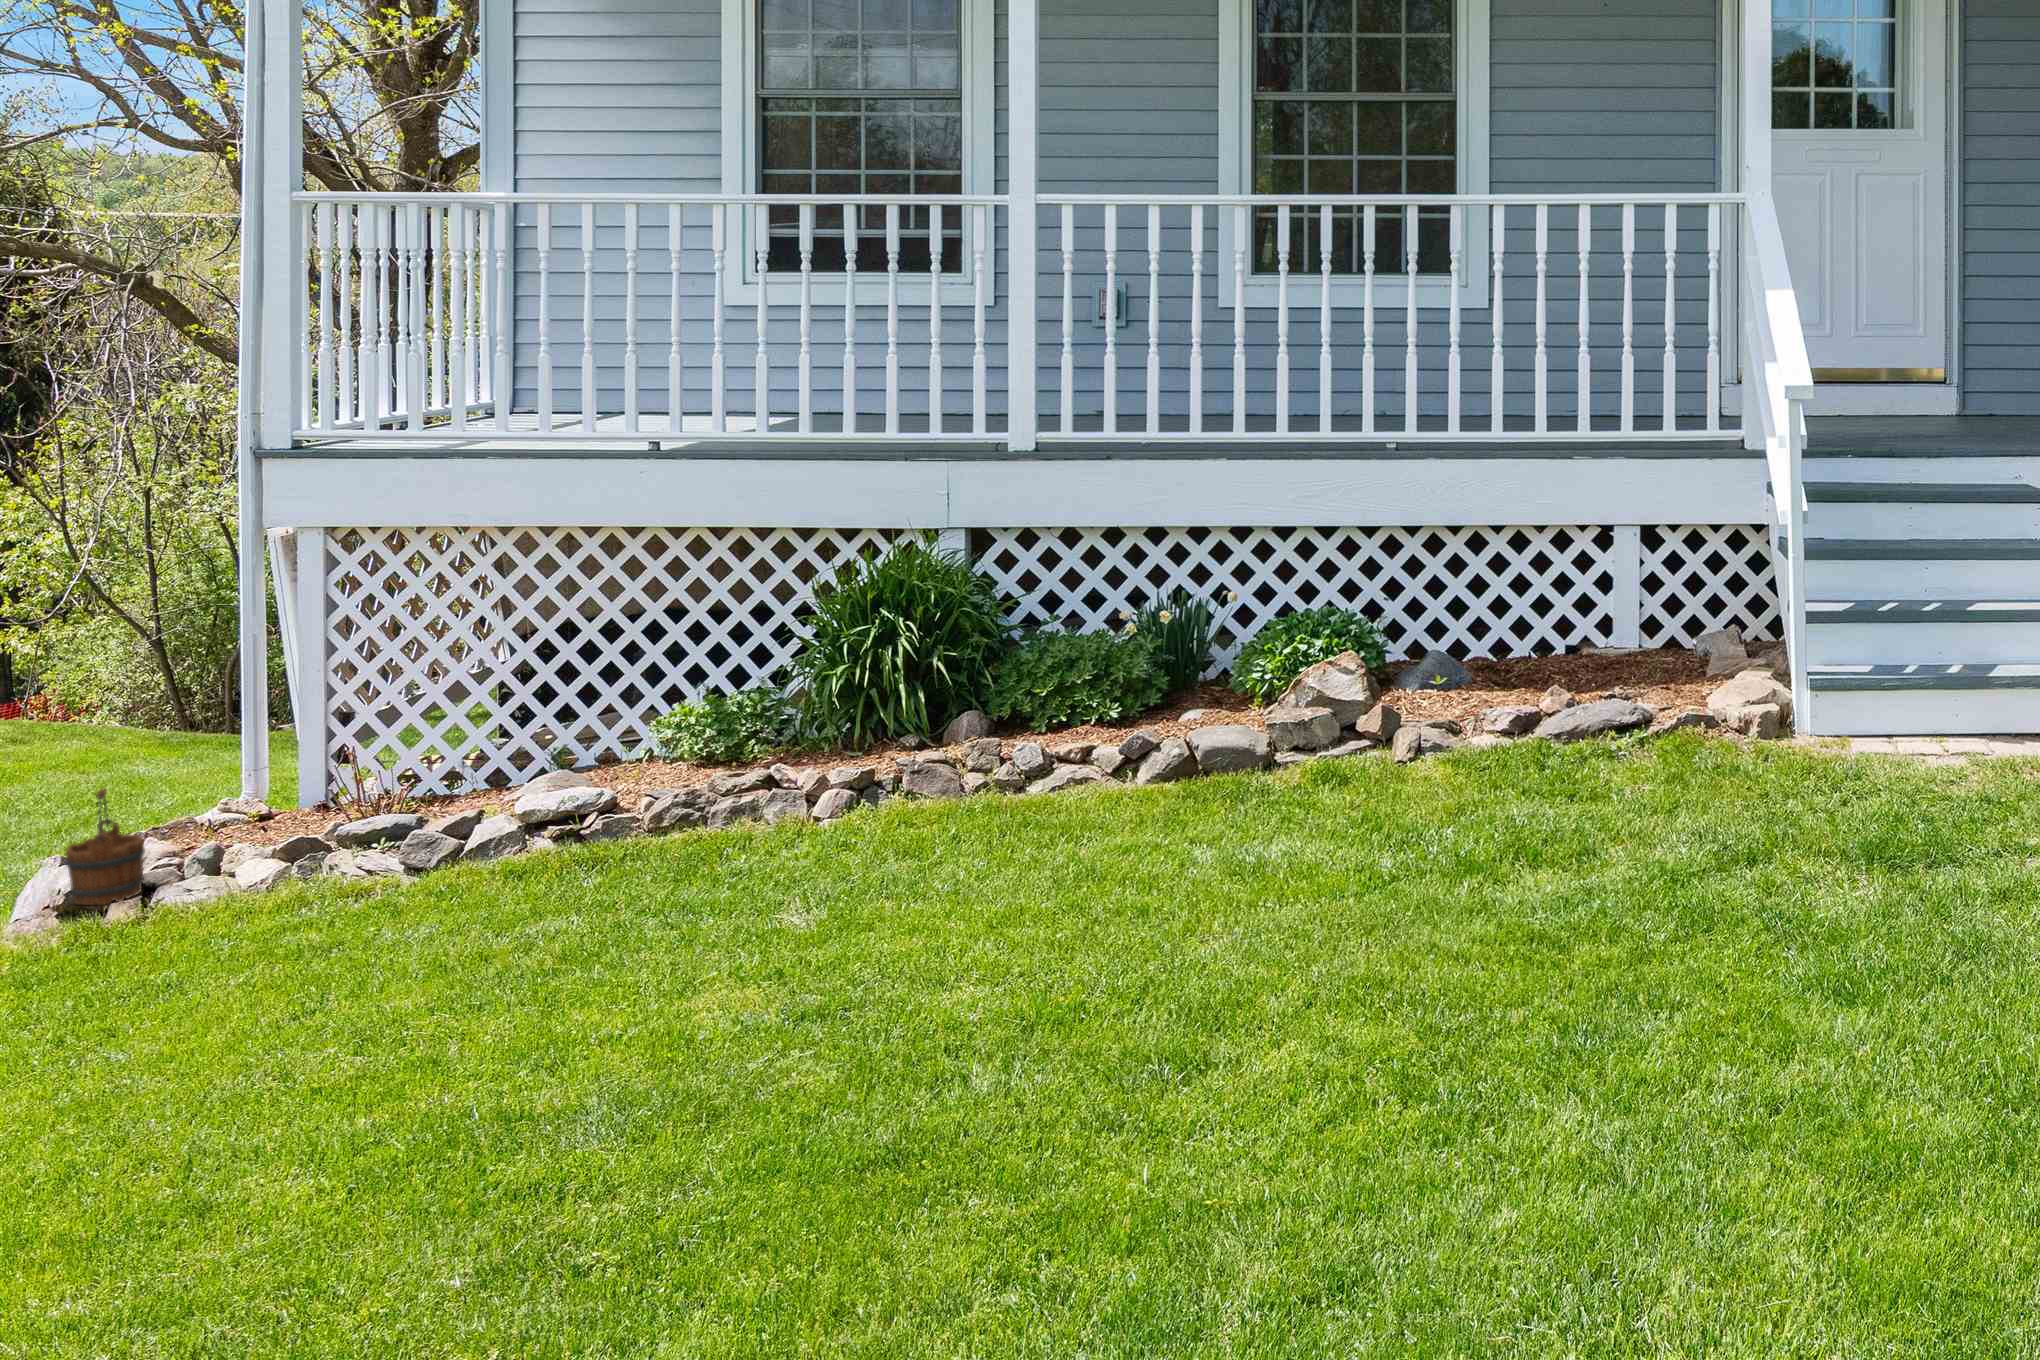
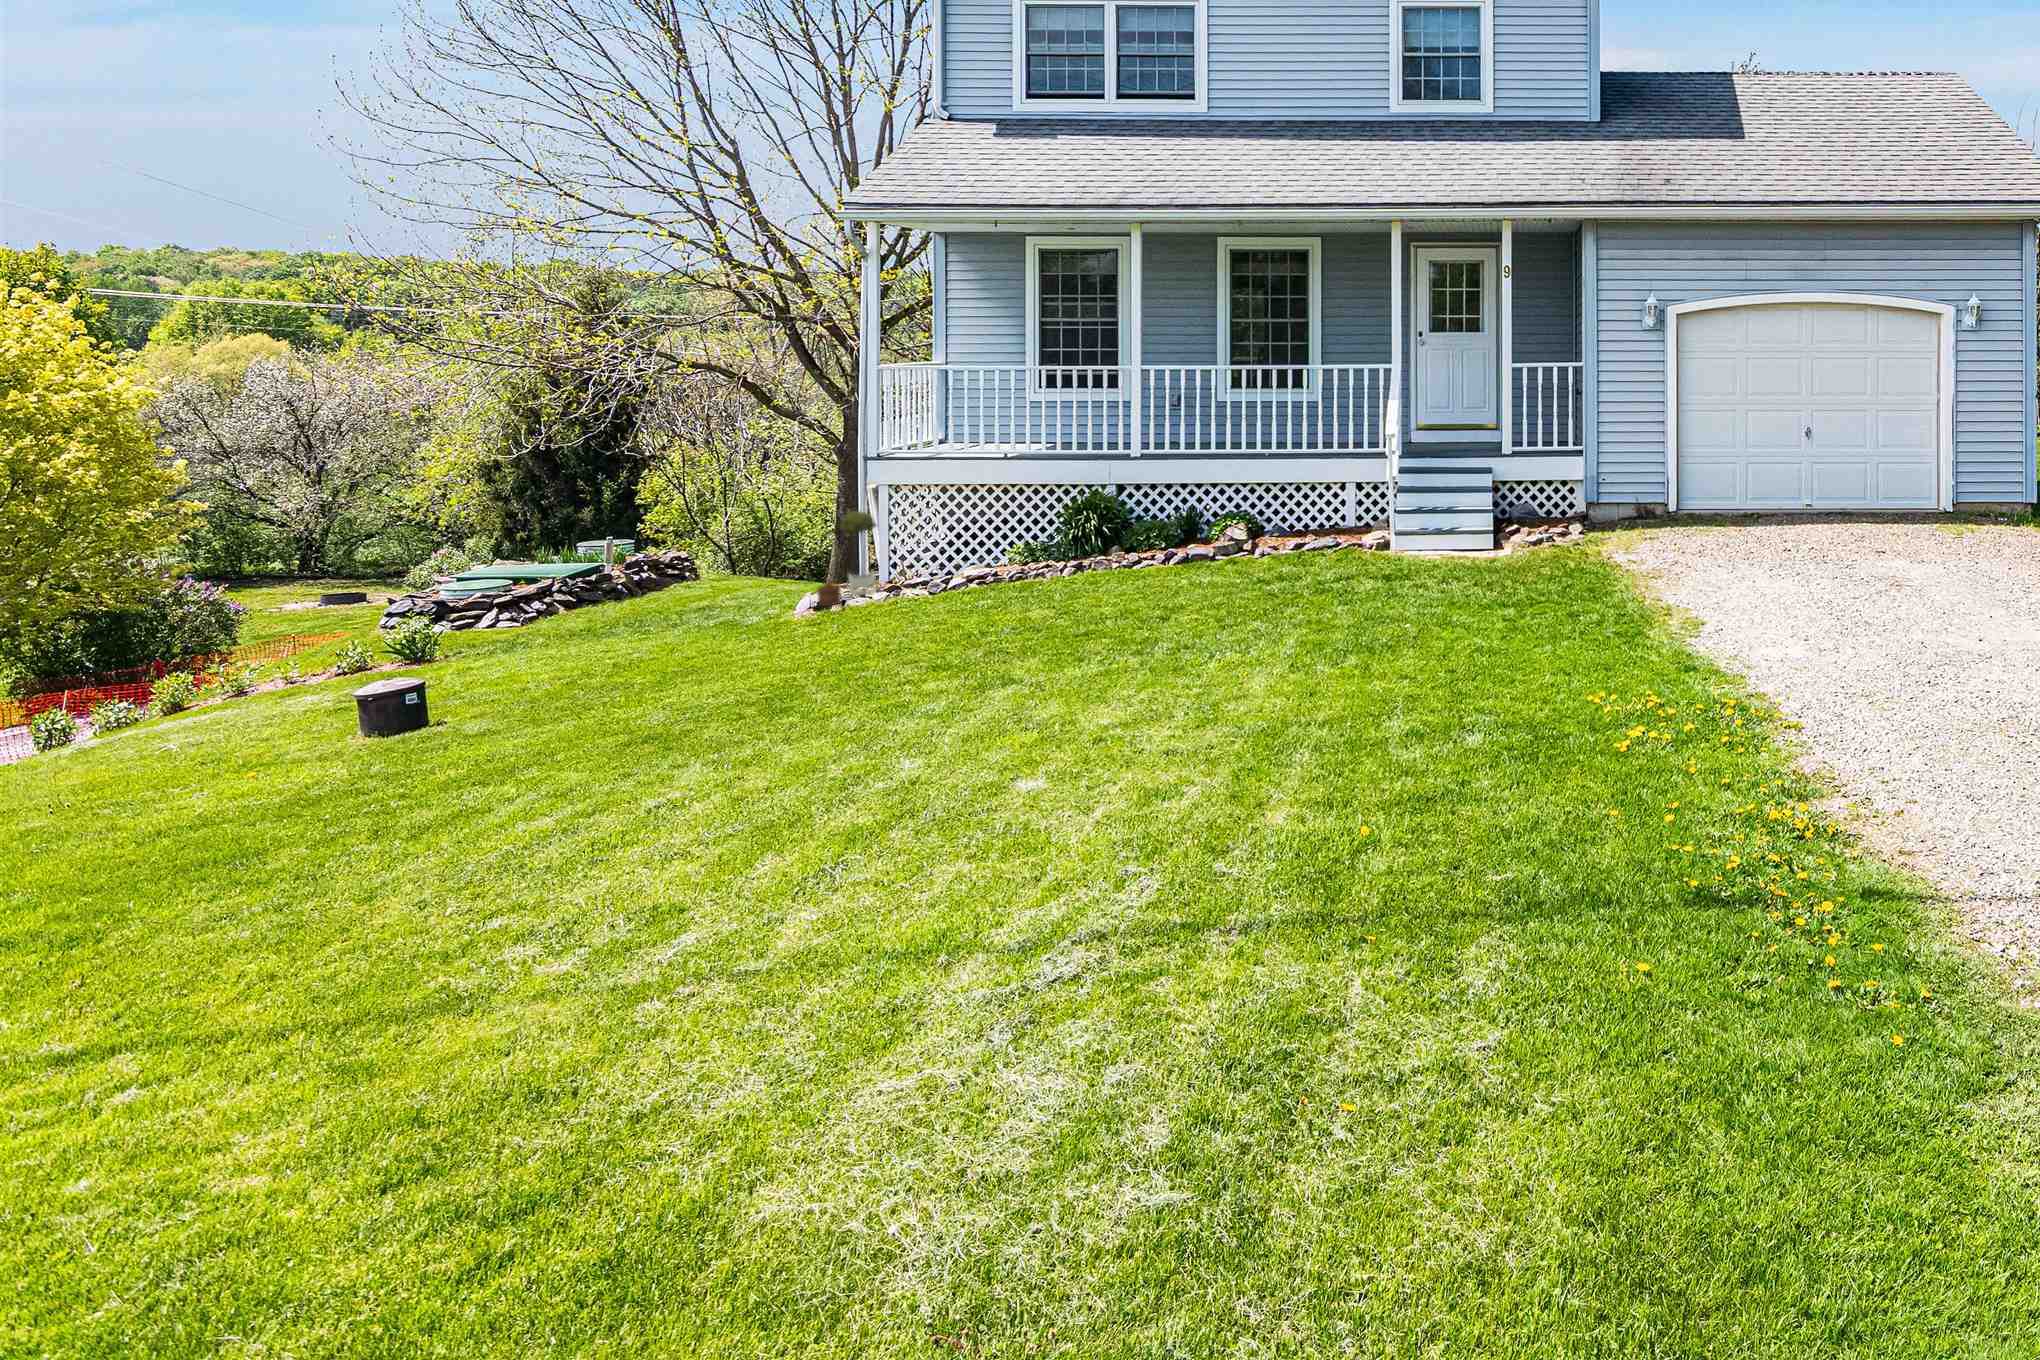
potted tree: none [162,604,282,859] -> present [840,511,877,596]

